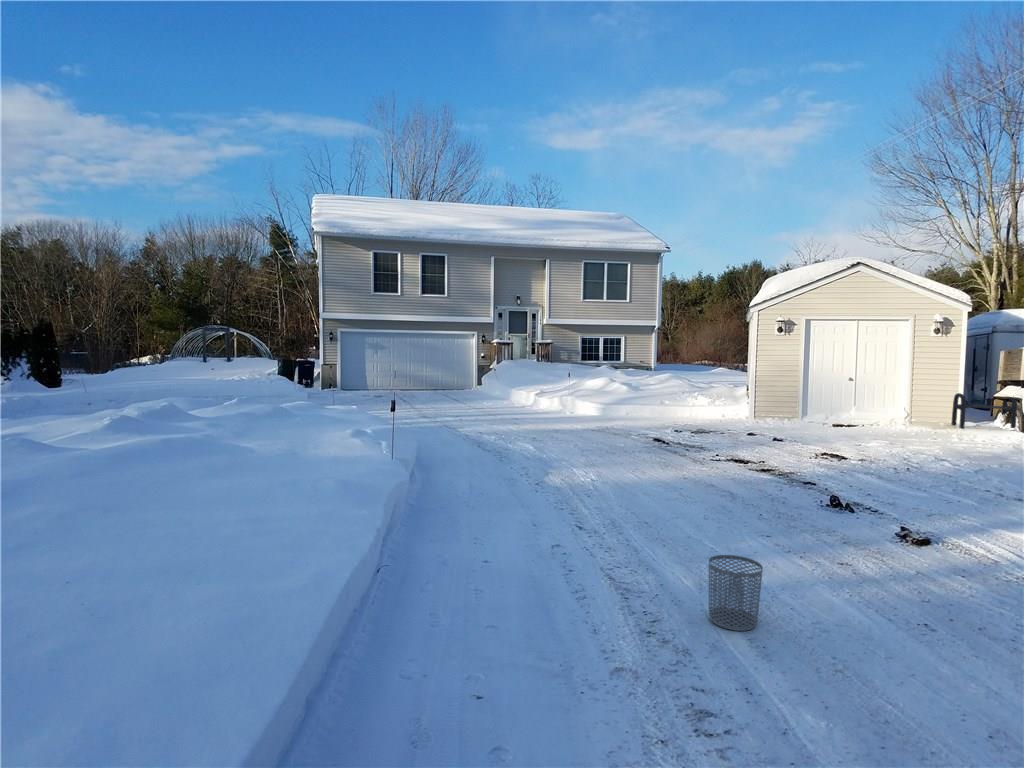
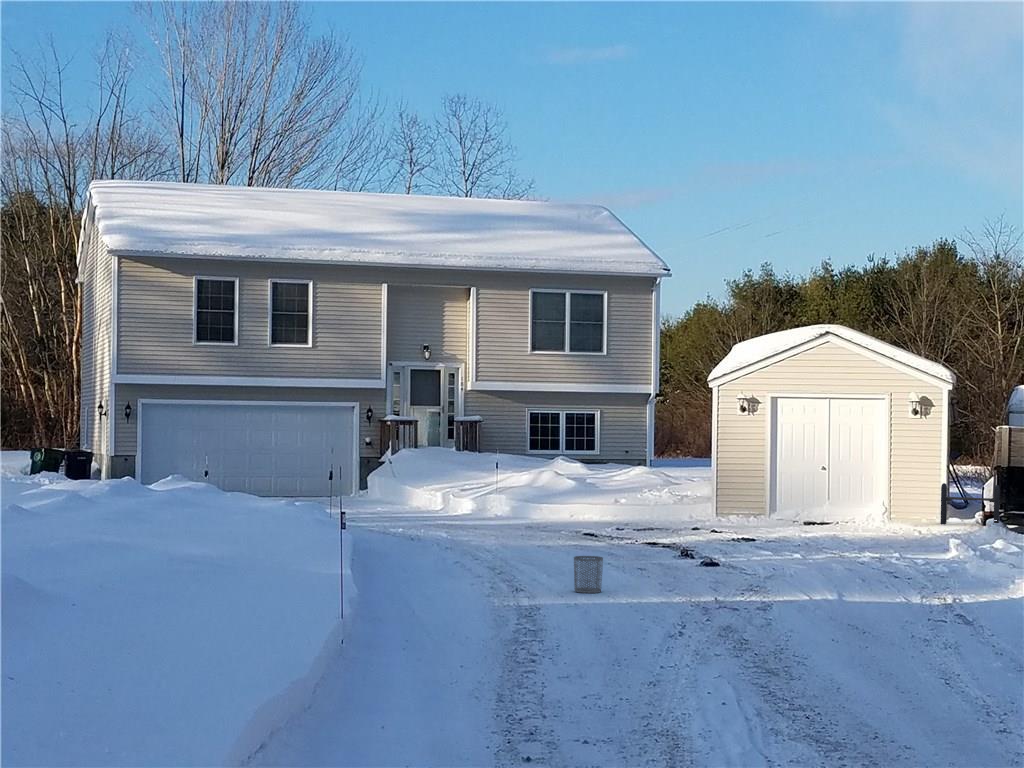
waste bin: present [709,555,763,631] -> present [574,556,603,593]

